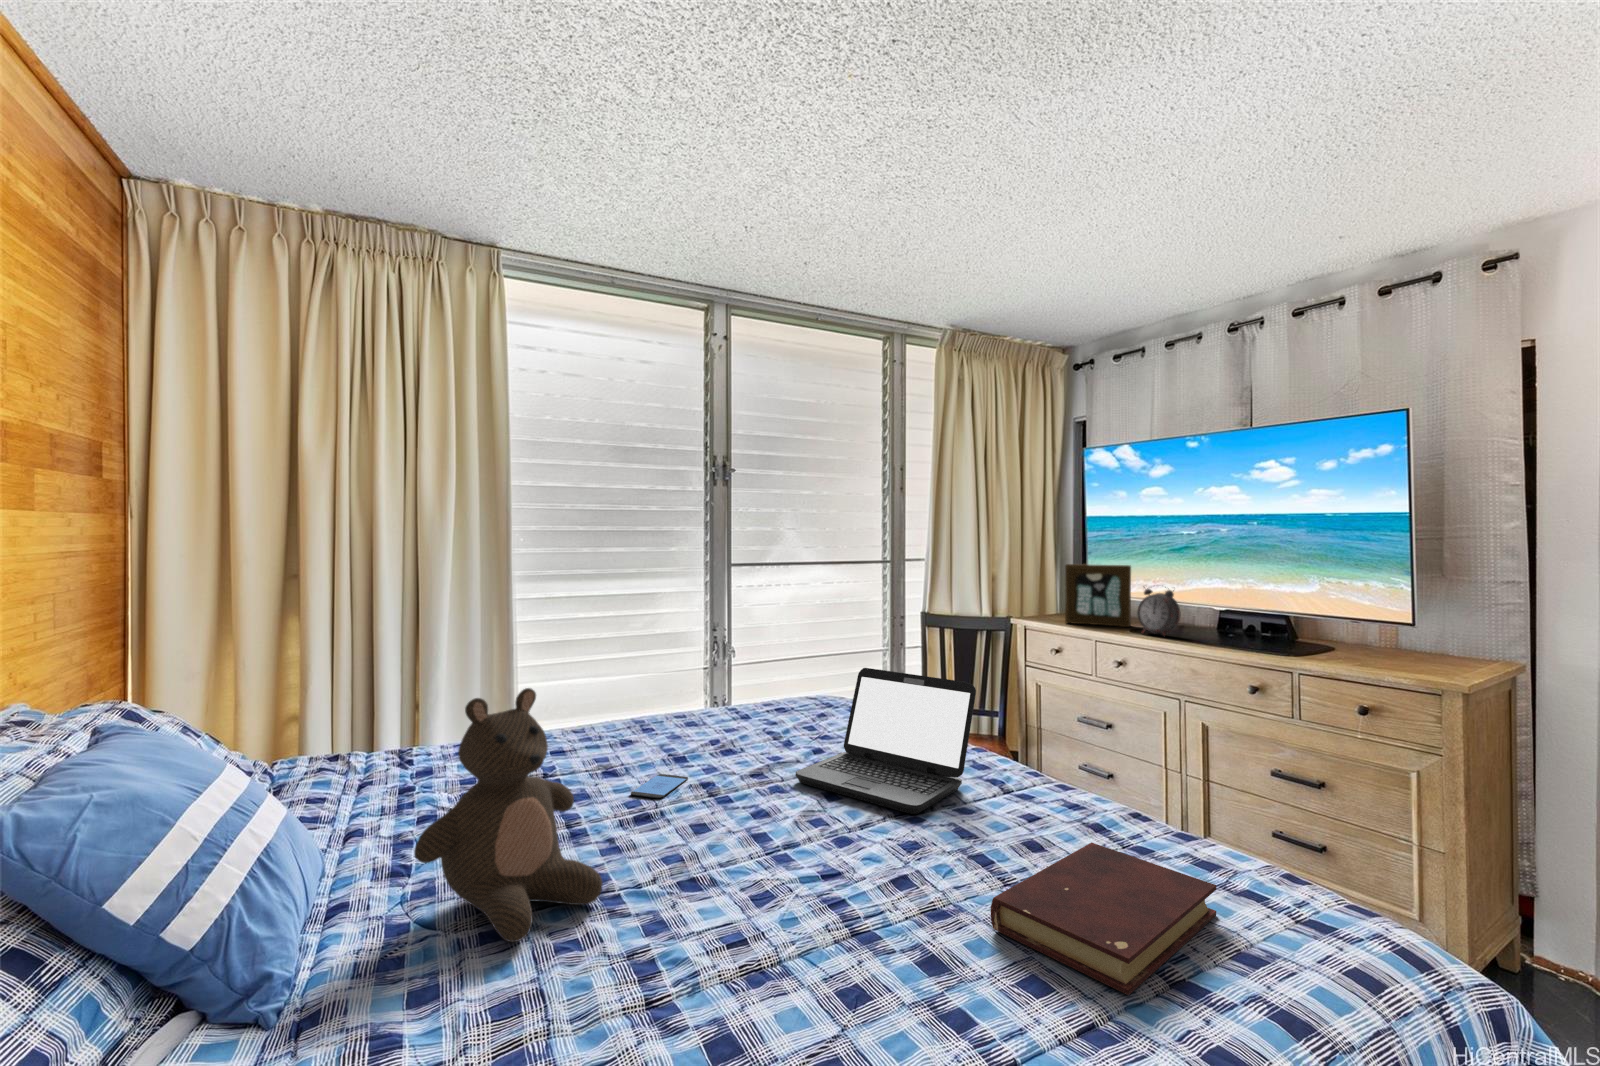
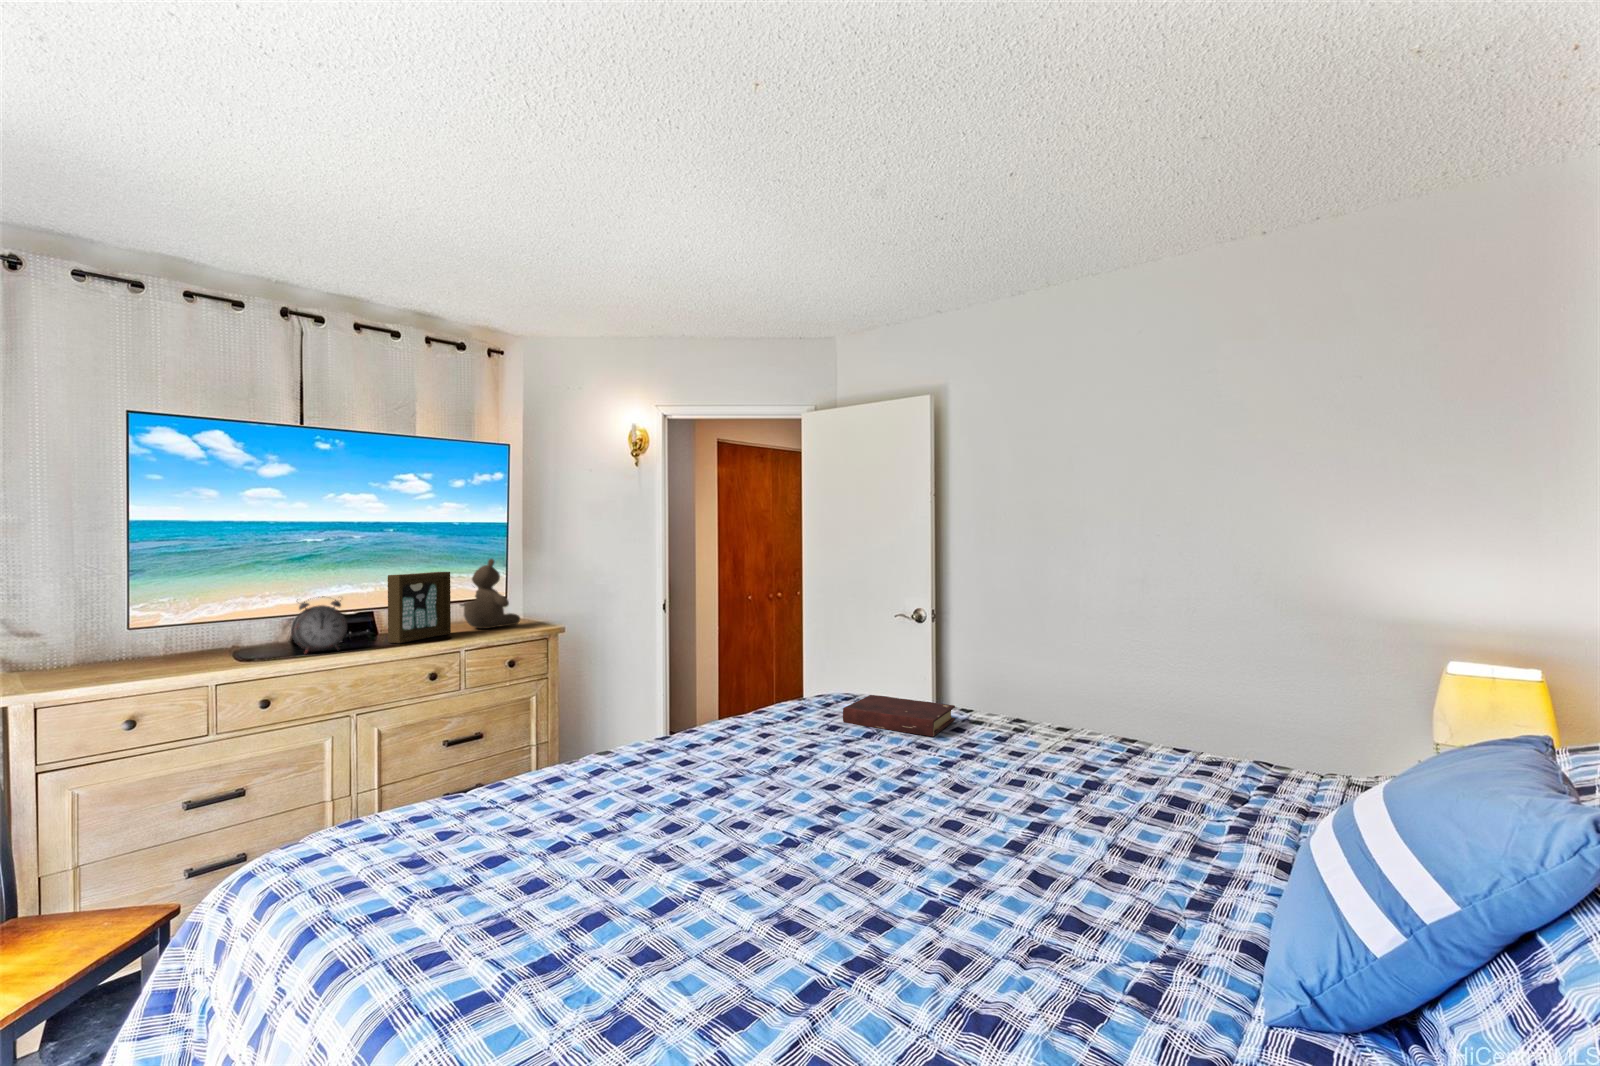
picture frame: present [1065,564,1131,627] -> present [388,572,451,643]
laptop: present [796,668,976,814] -> none [648,664,806,798]
stuffed bear: present [414,688,603,942] -> present [460,559,520,628]
smartphone: present [631,774,688,798] -> none [768,854,850,879]

